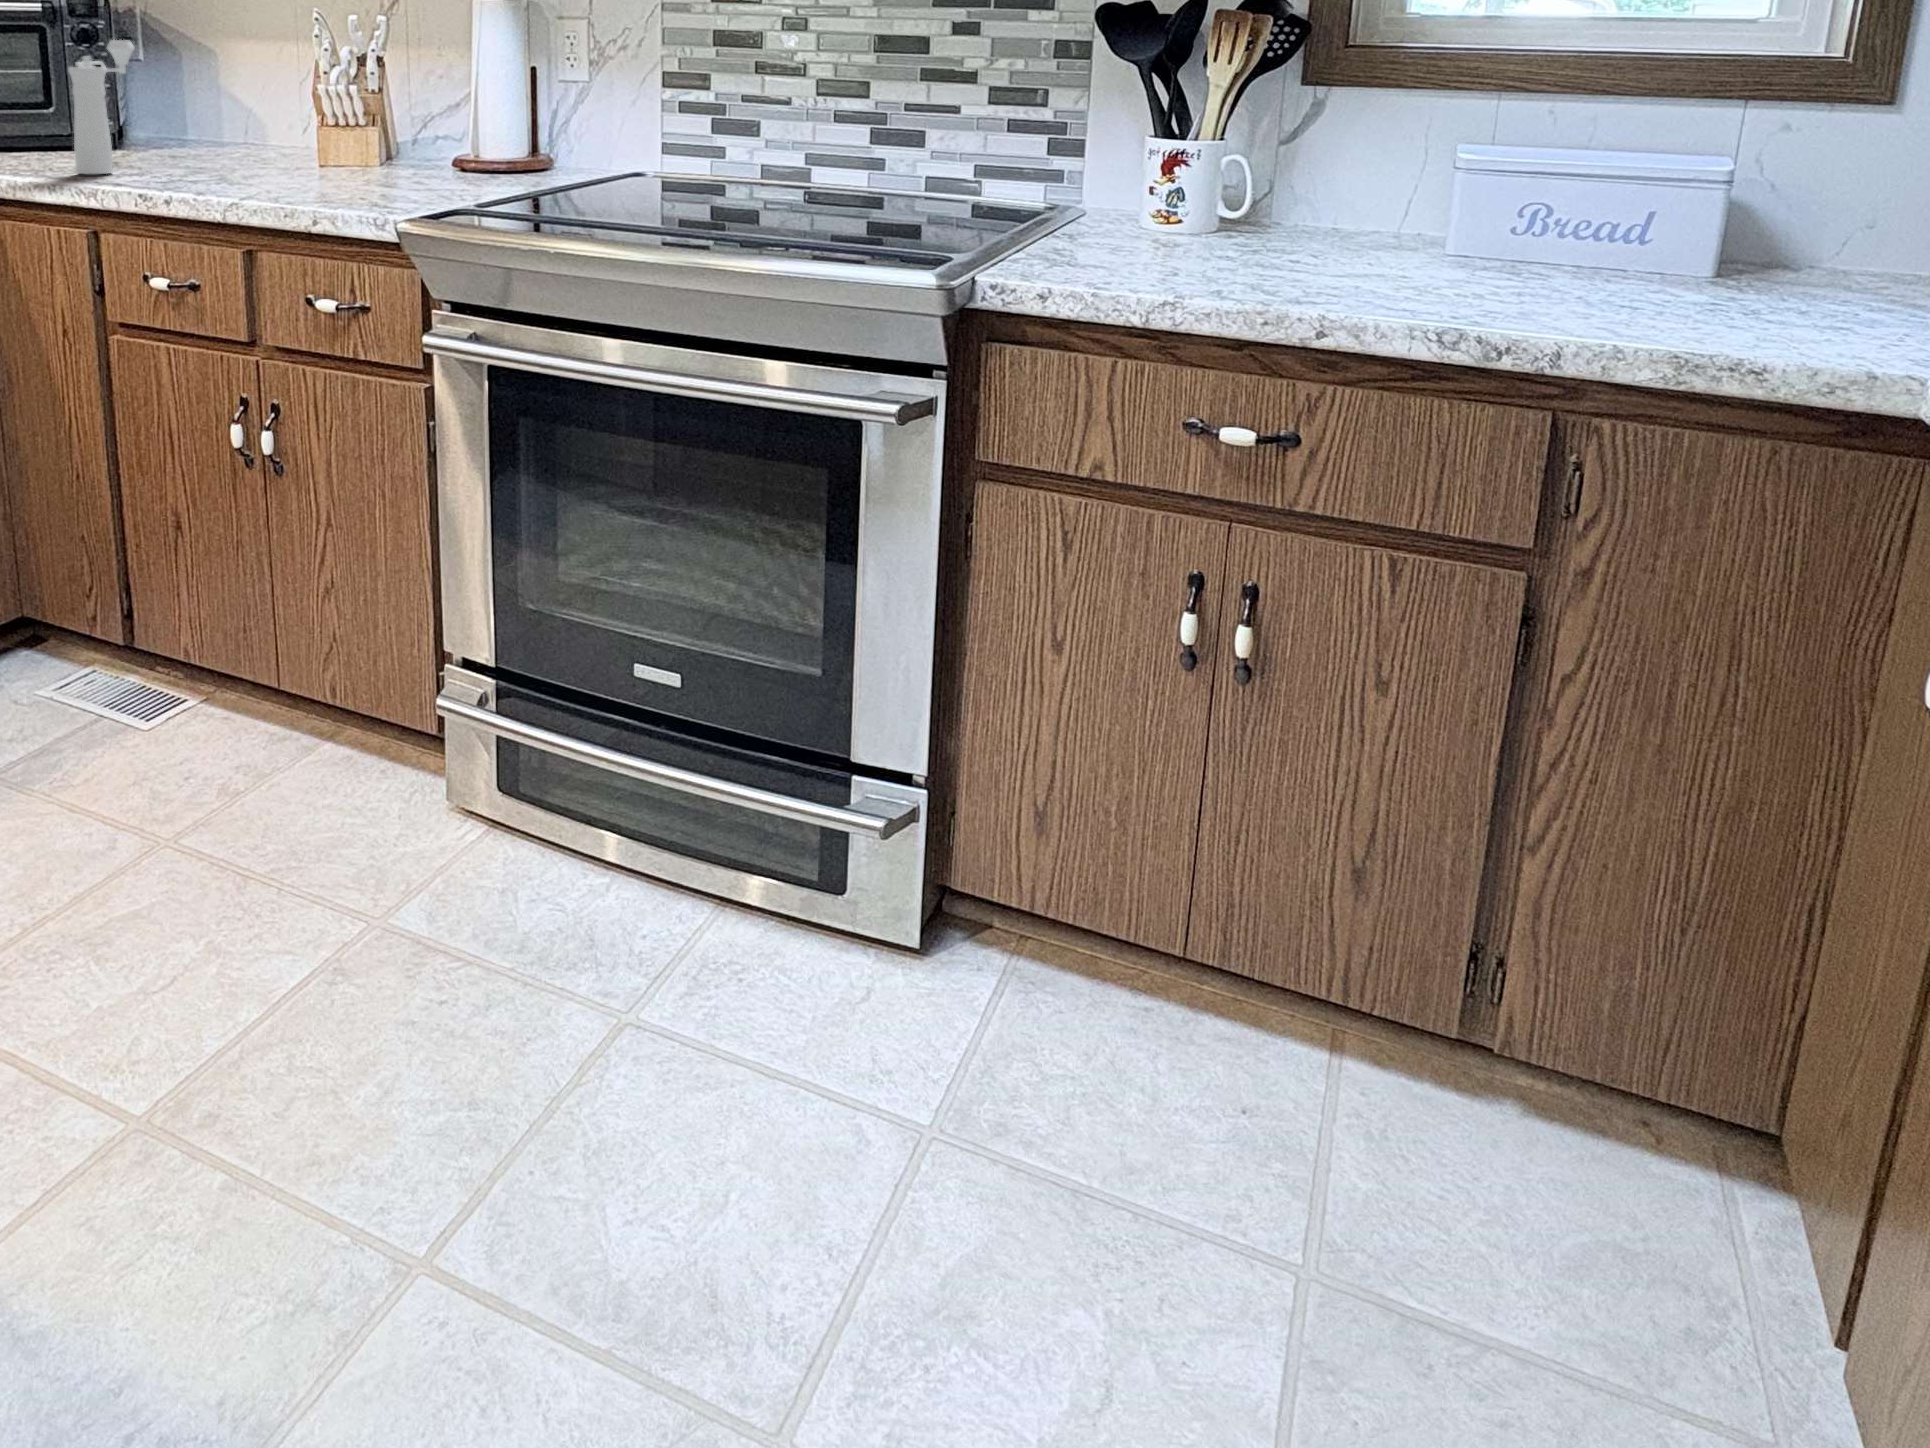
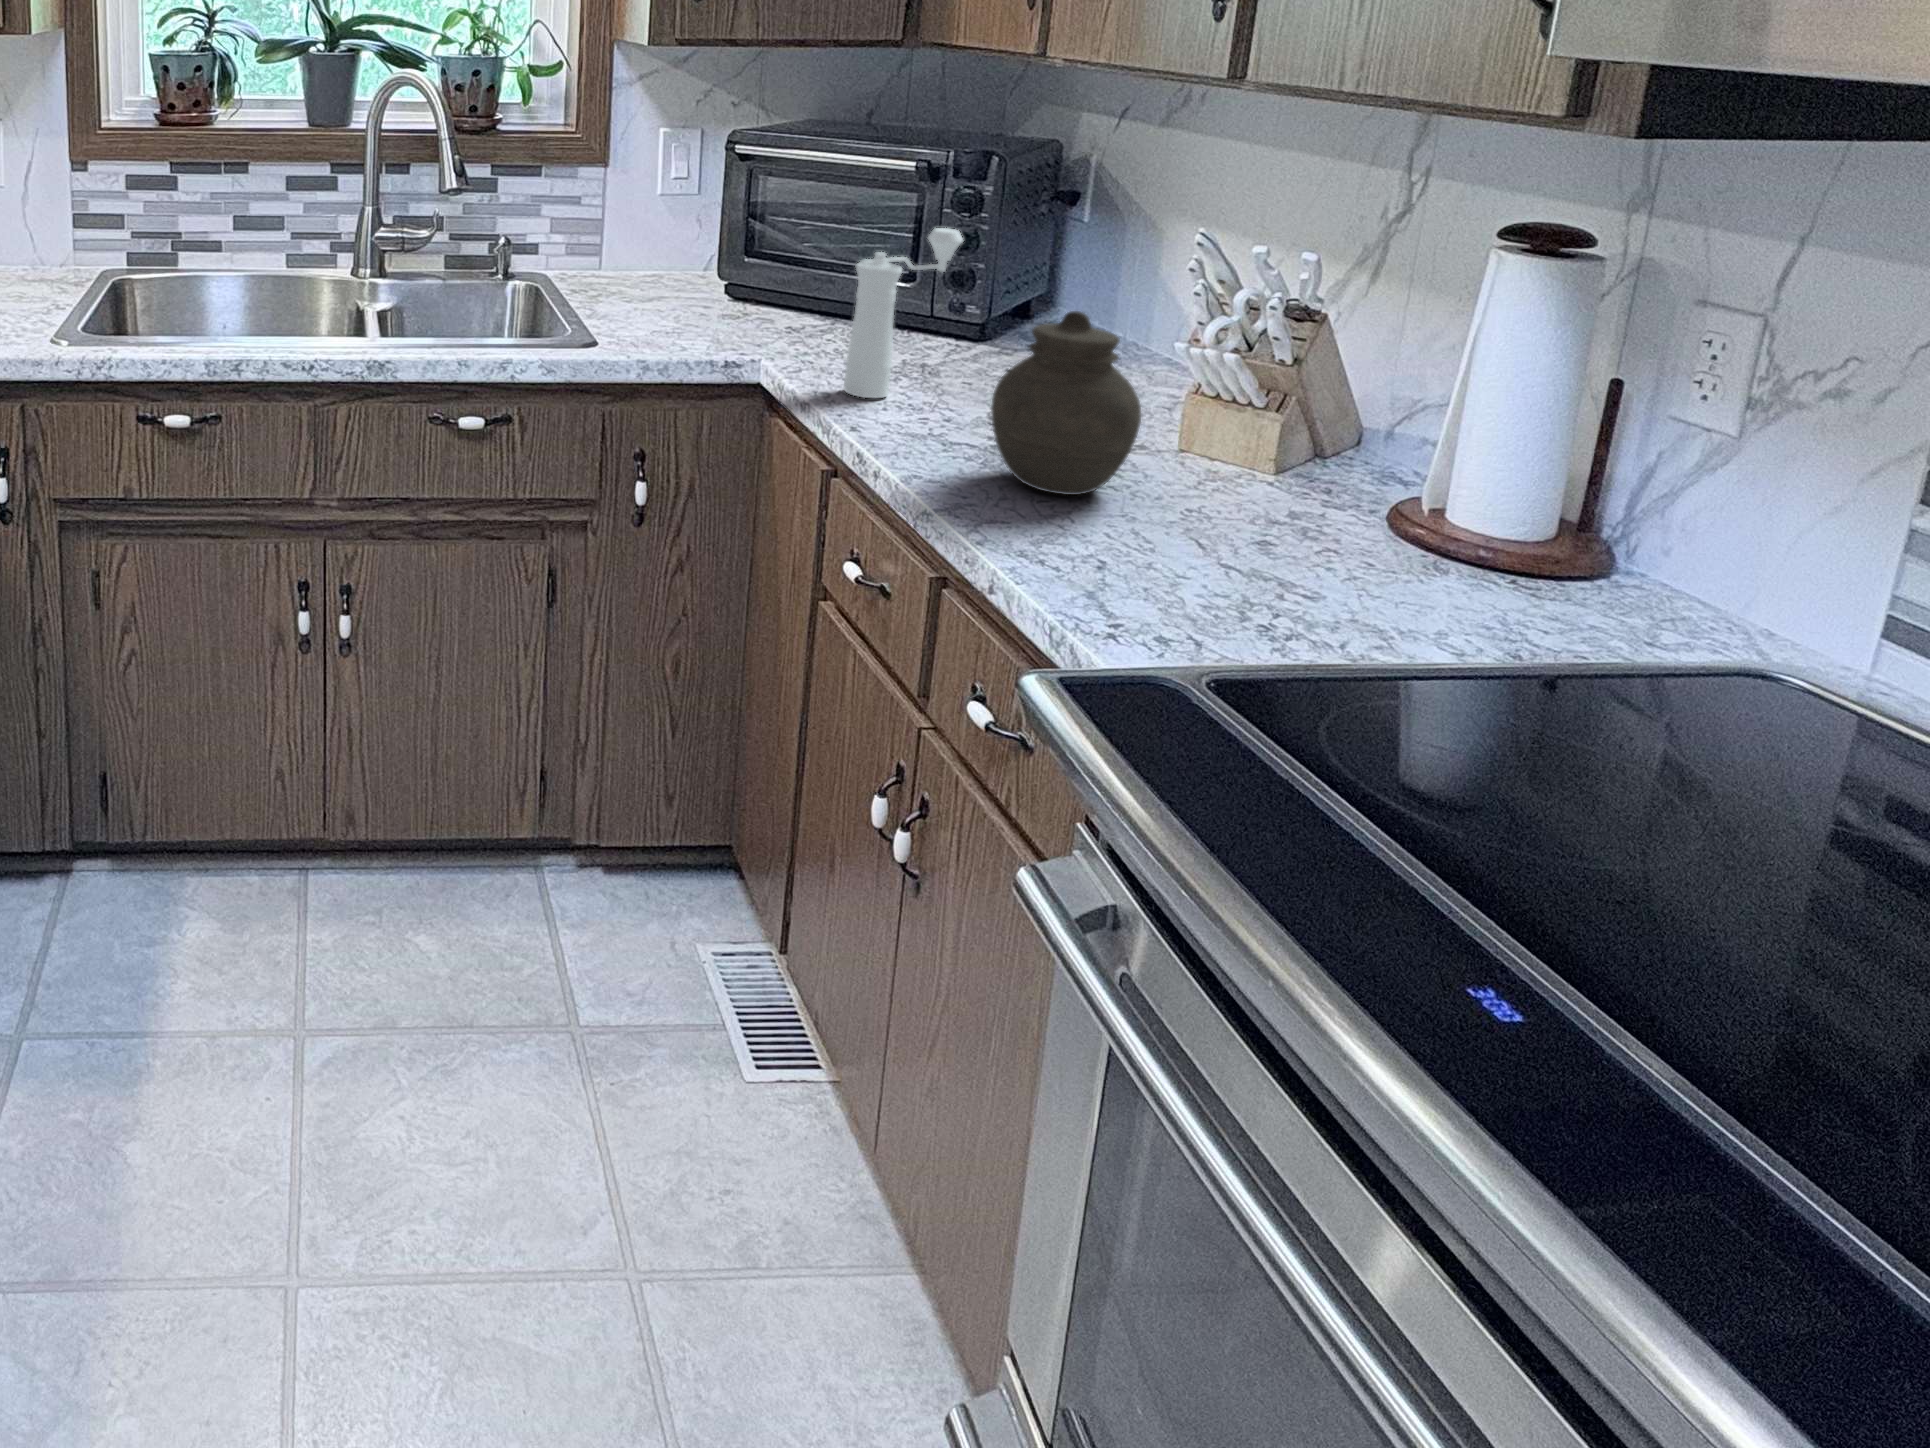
jar: none [234,60,329,185] -> present [991,311,1141,495]

